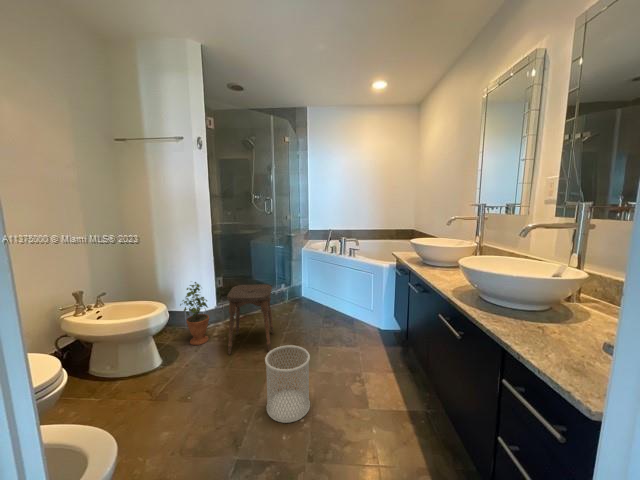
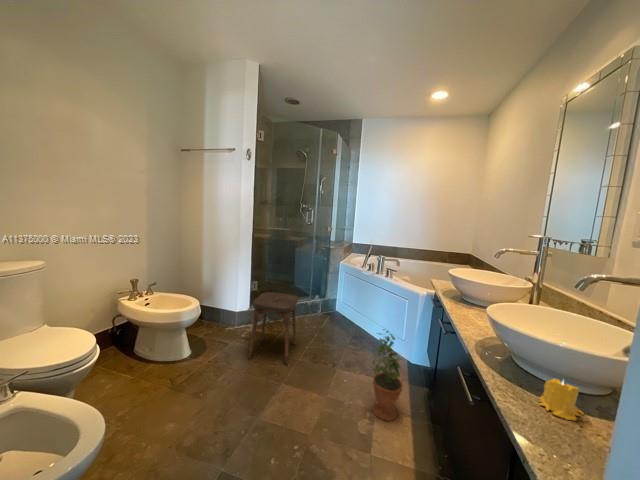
potted plant: present [180,282,209,345] -> present [372,331,403,421]
candle: none [509,299,541,328] -> present [539,379,583,420]
wastebasket: present [265,345,310,423] -> none [265,364,314,447]

